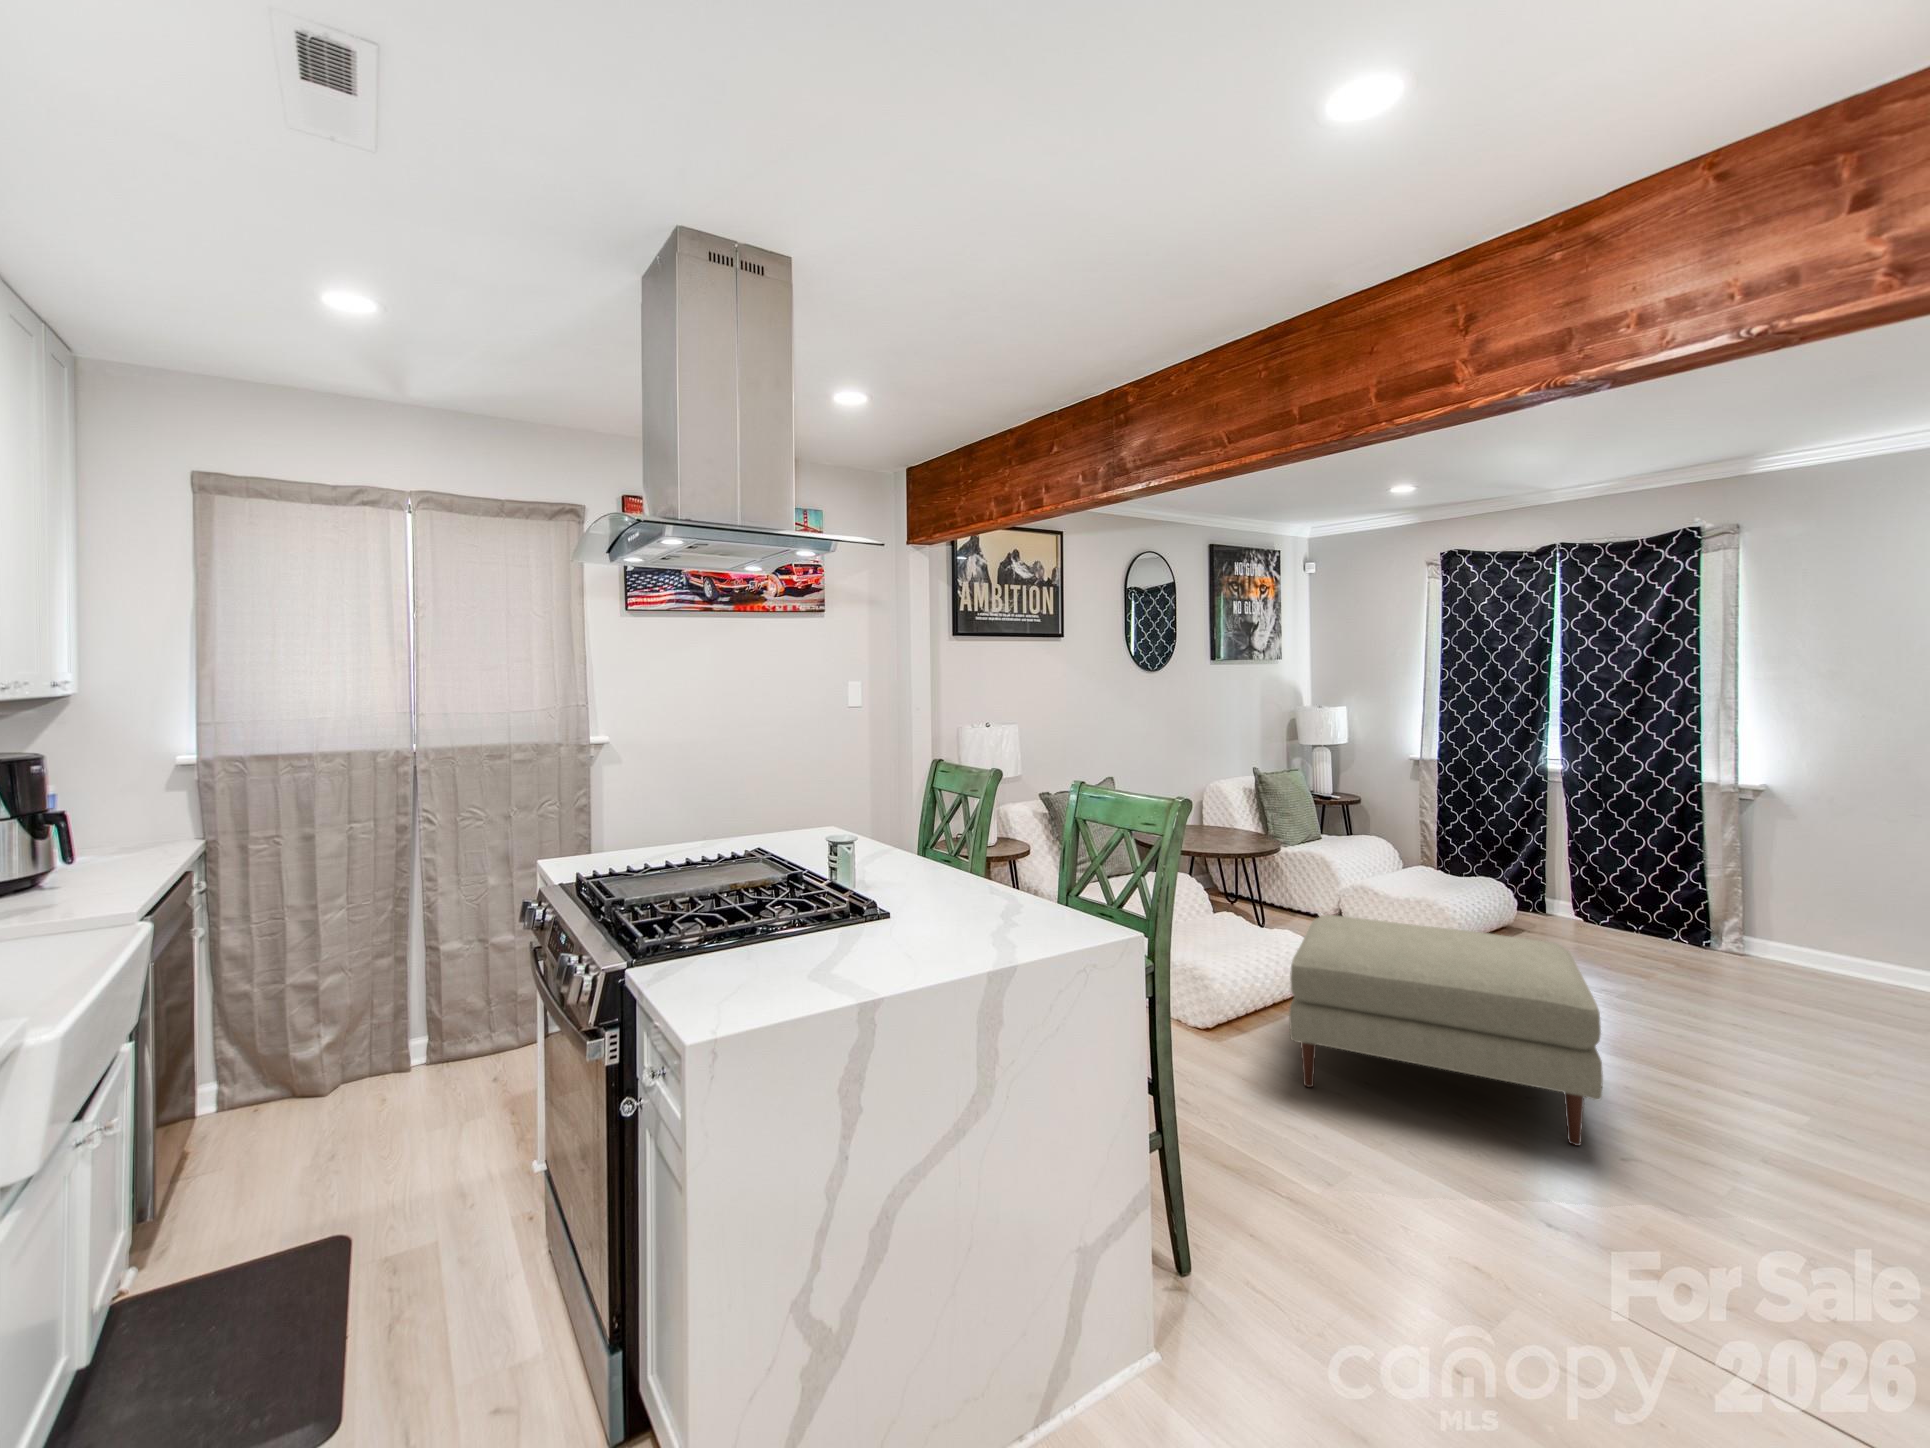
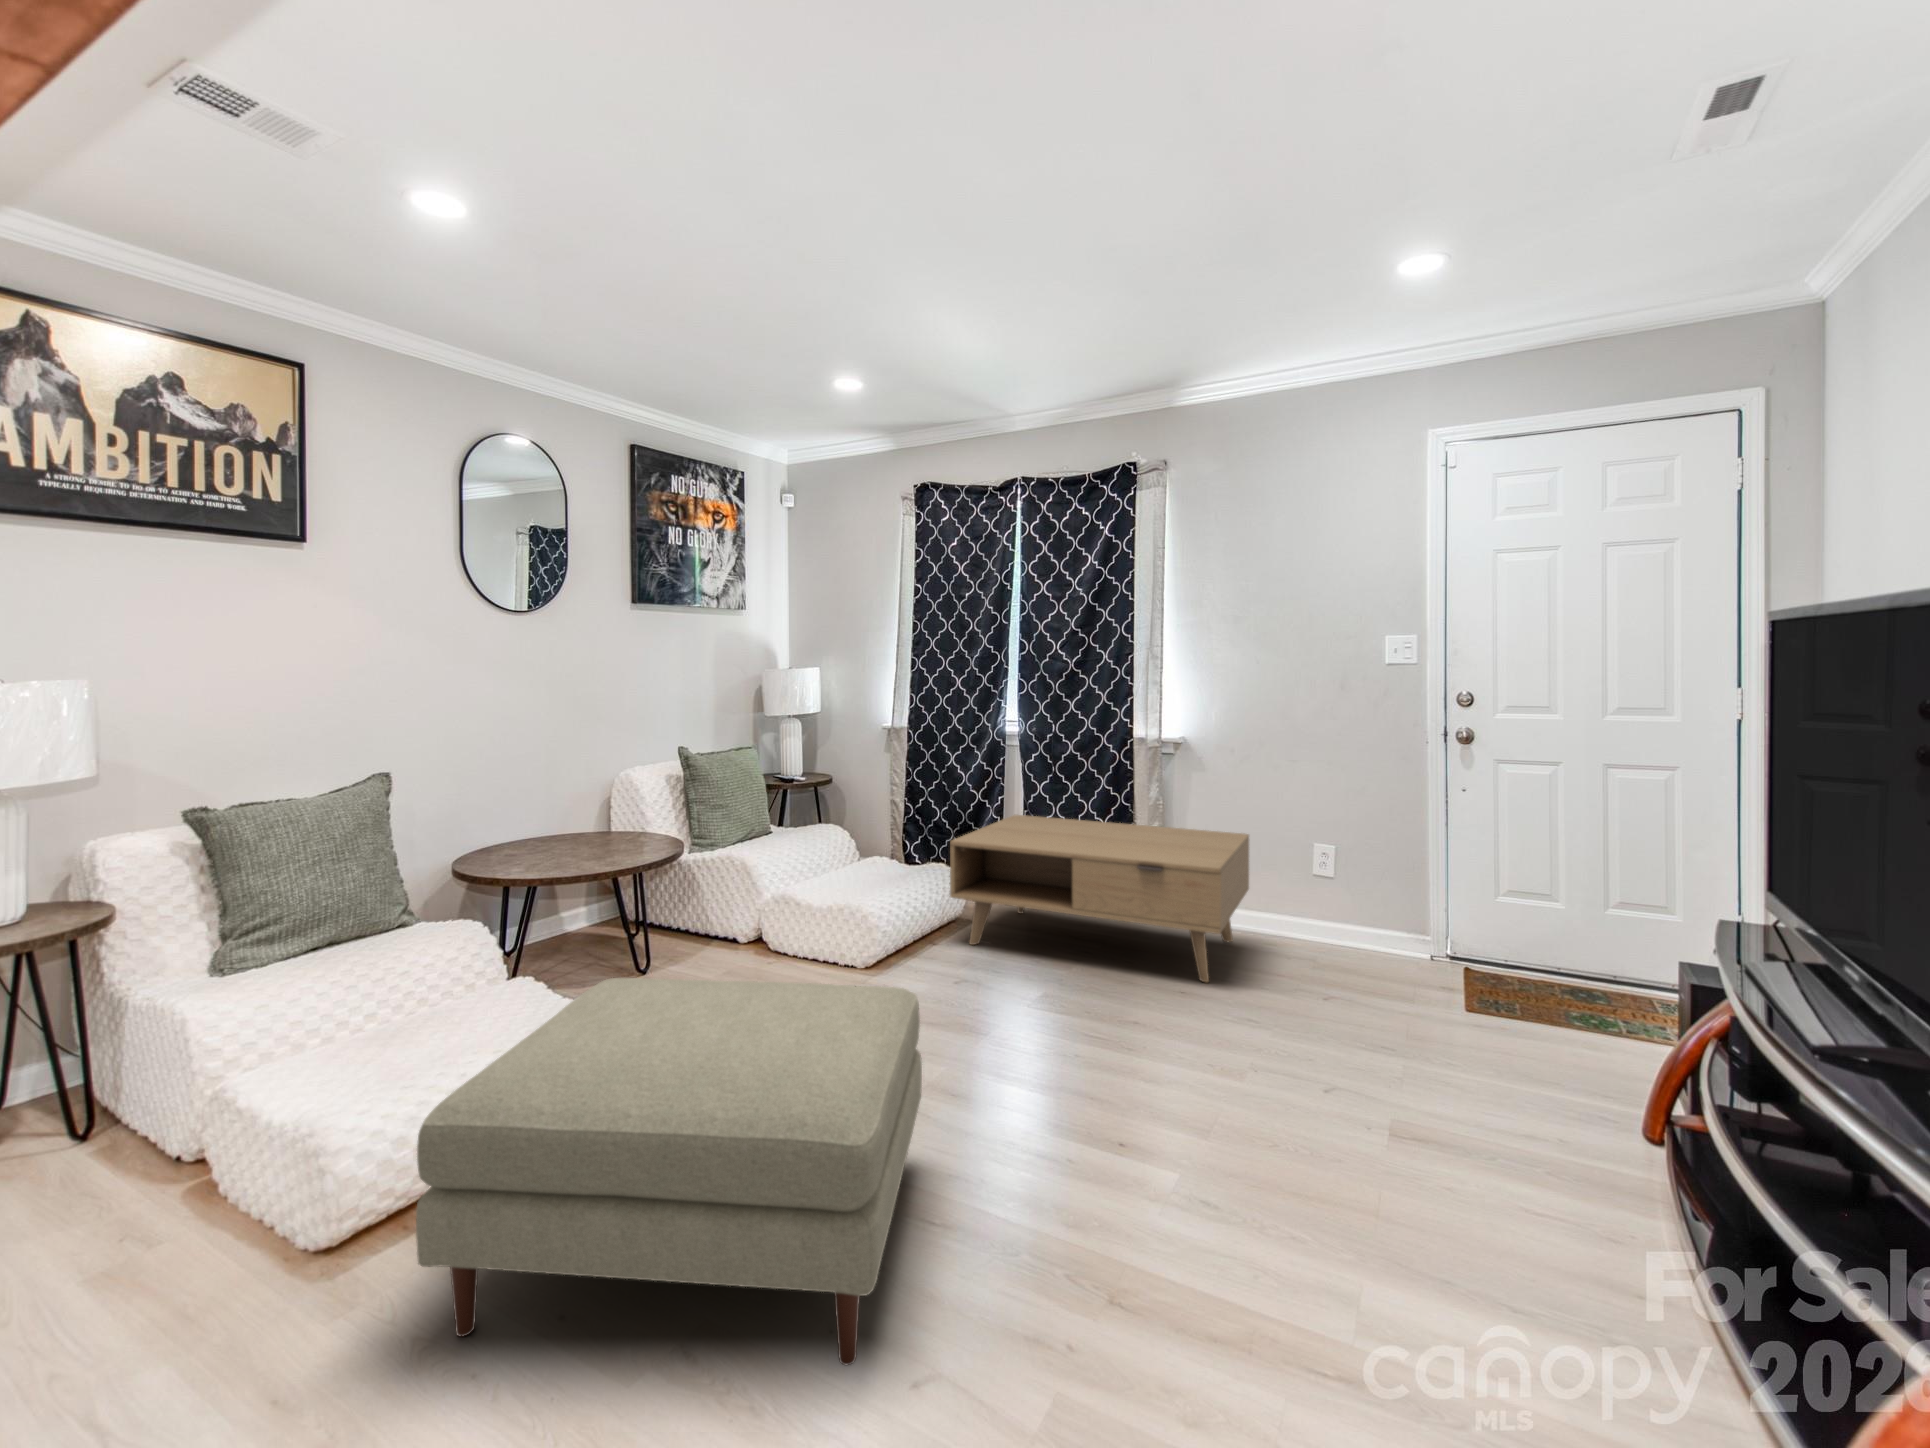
coffee table: none [1513,842,1854,1003] -> present [950,815,1249,982]

